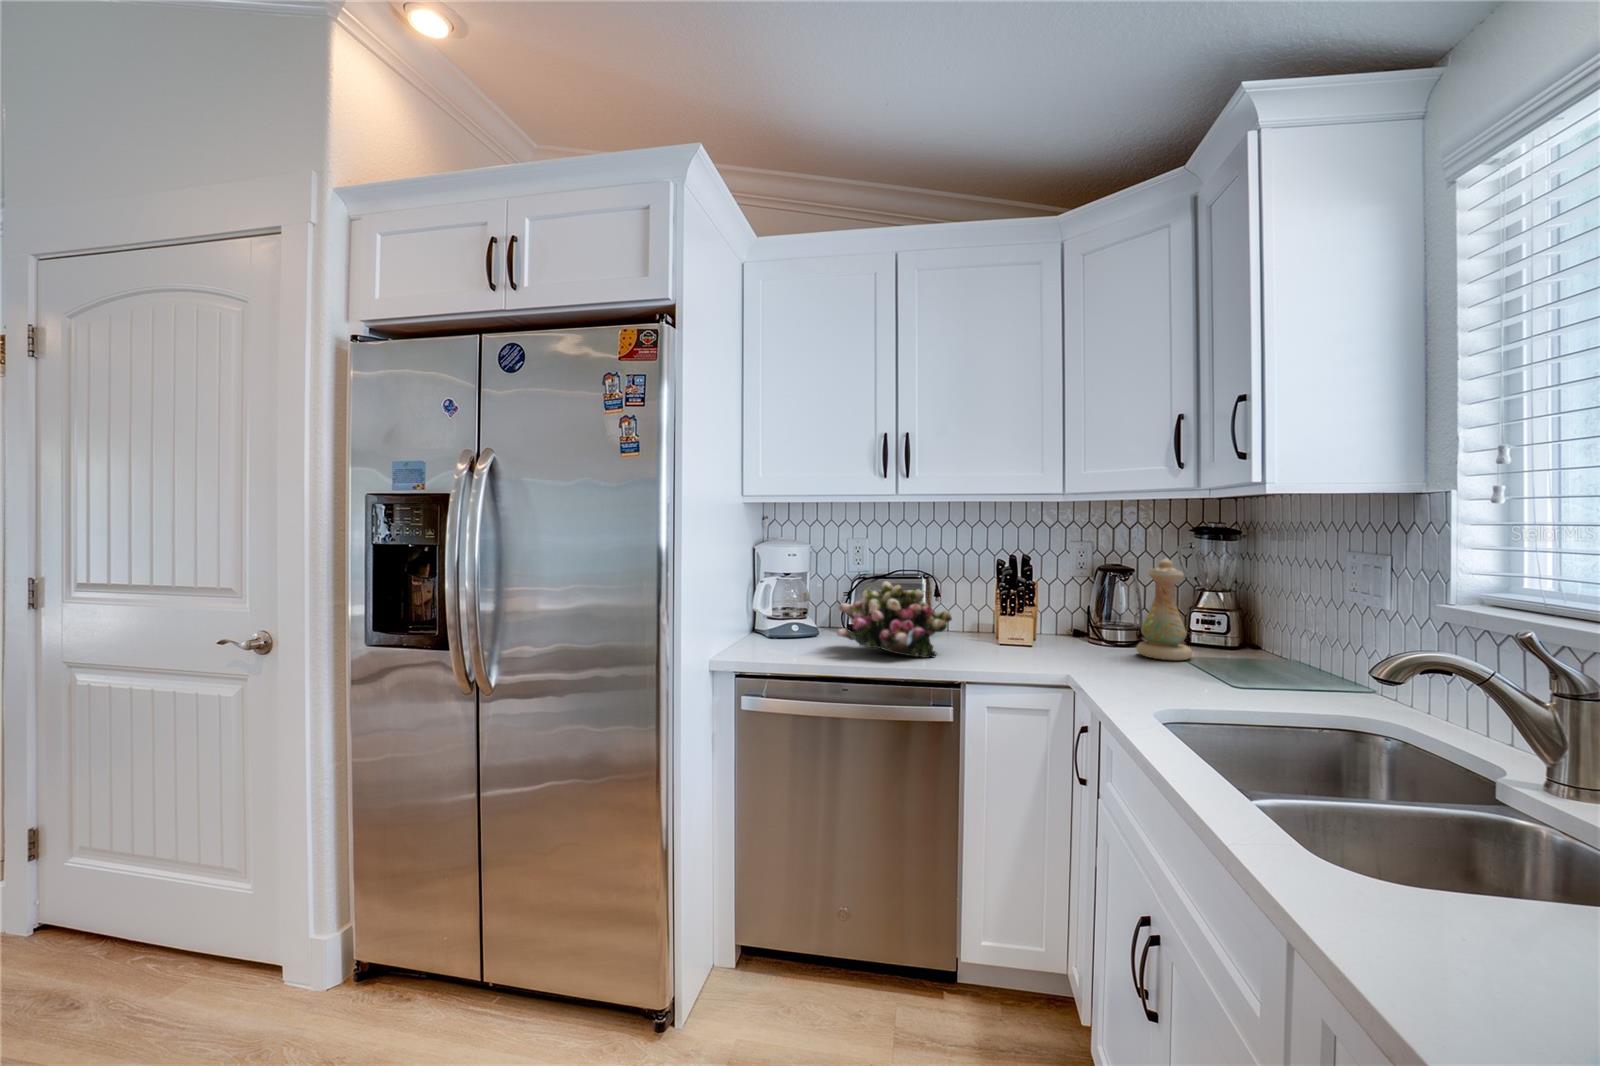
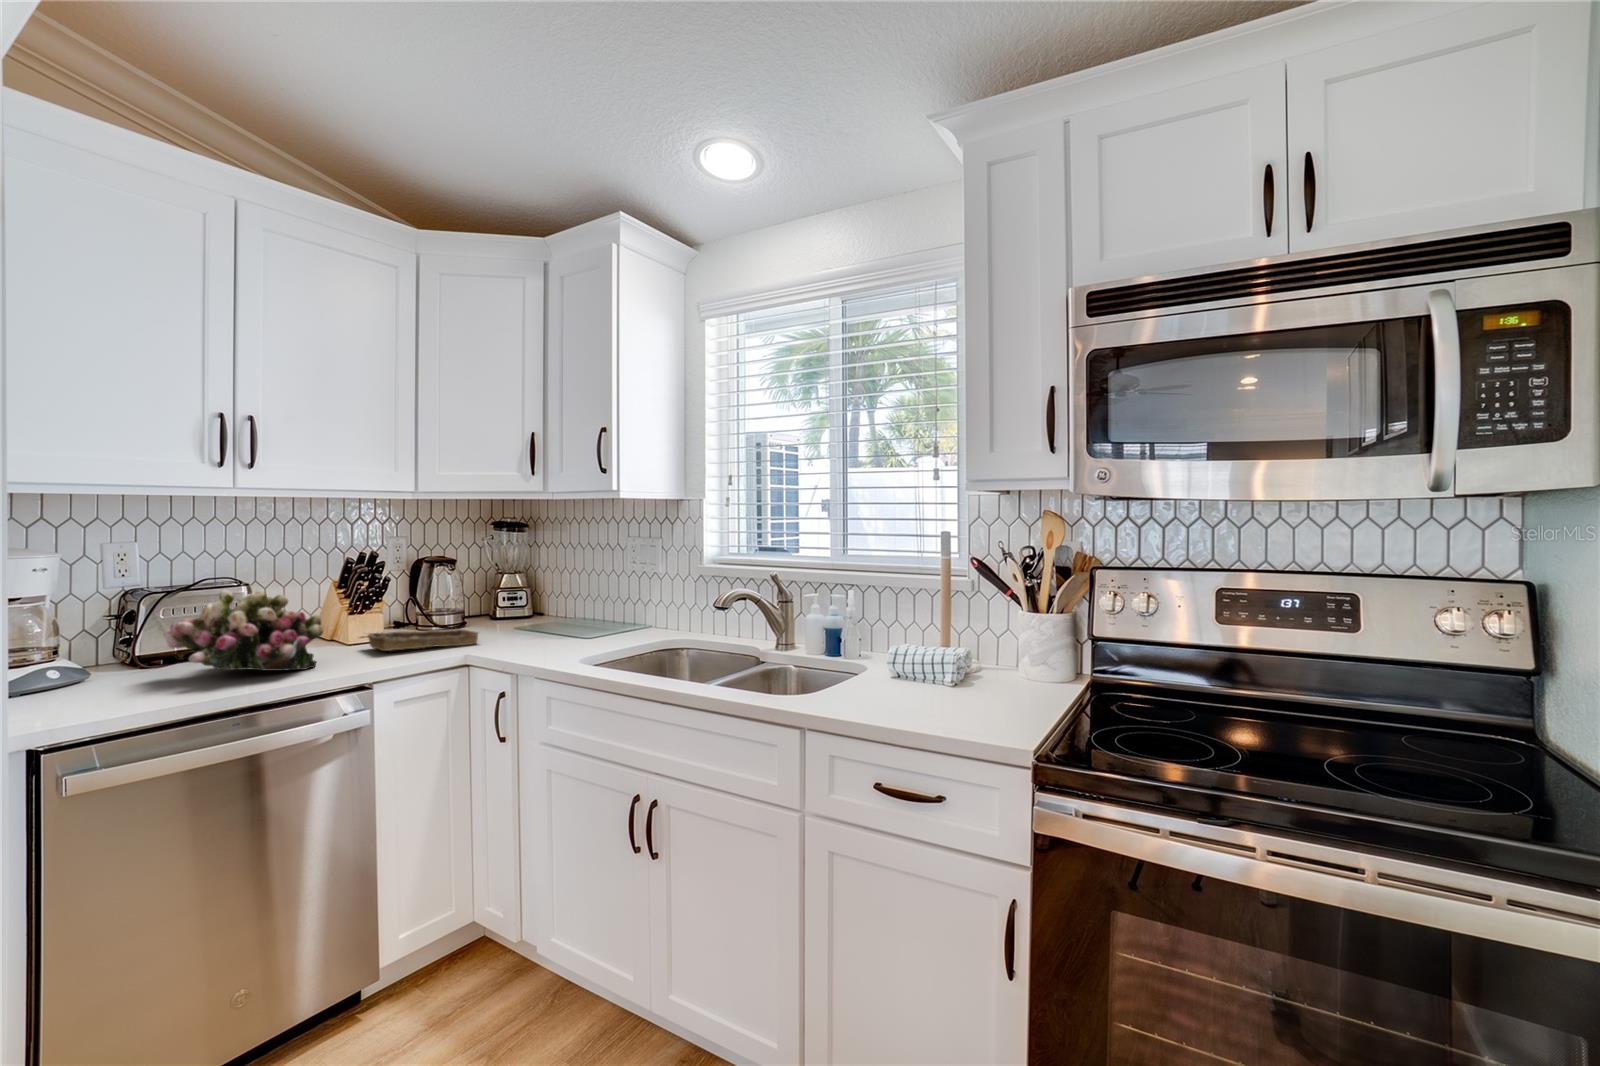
vase: present [1136,558,1192,660] -> none [482,547,528,633]
tray: none [997,634,1106,664] -> present [368,629,478,651]

